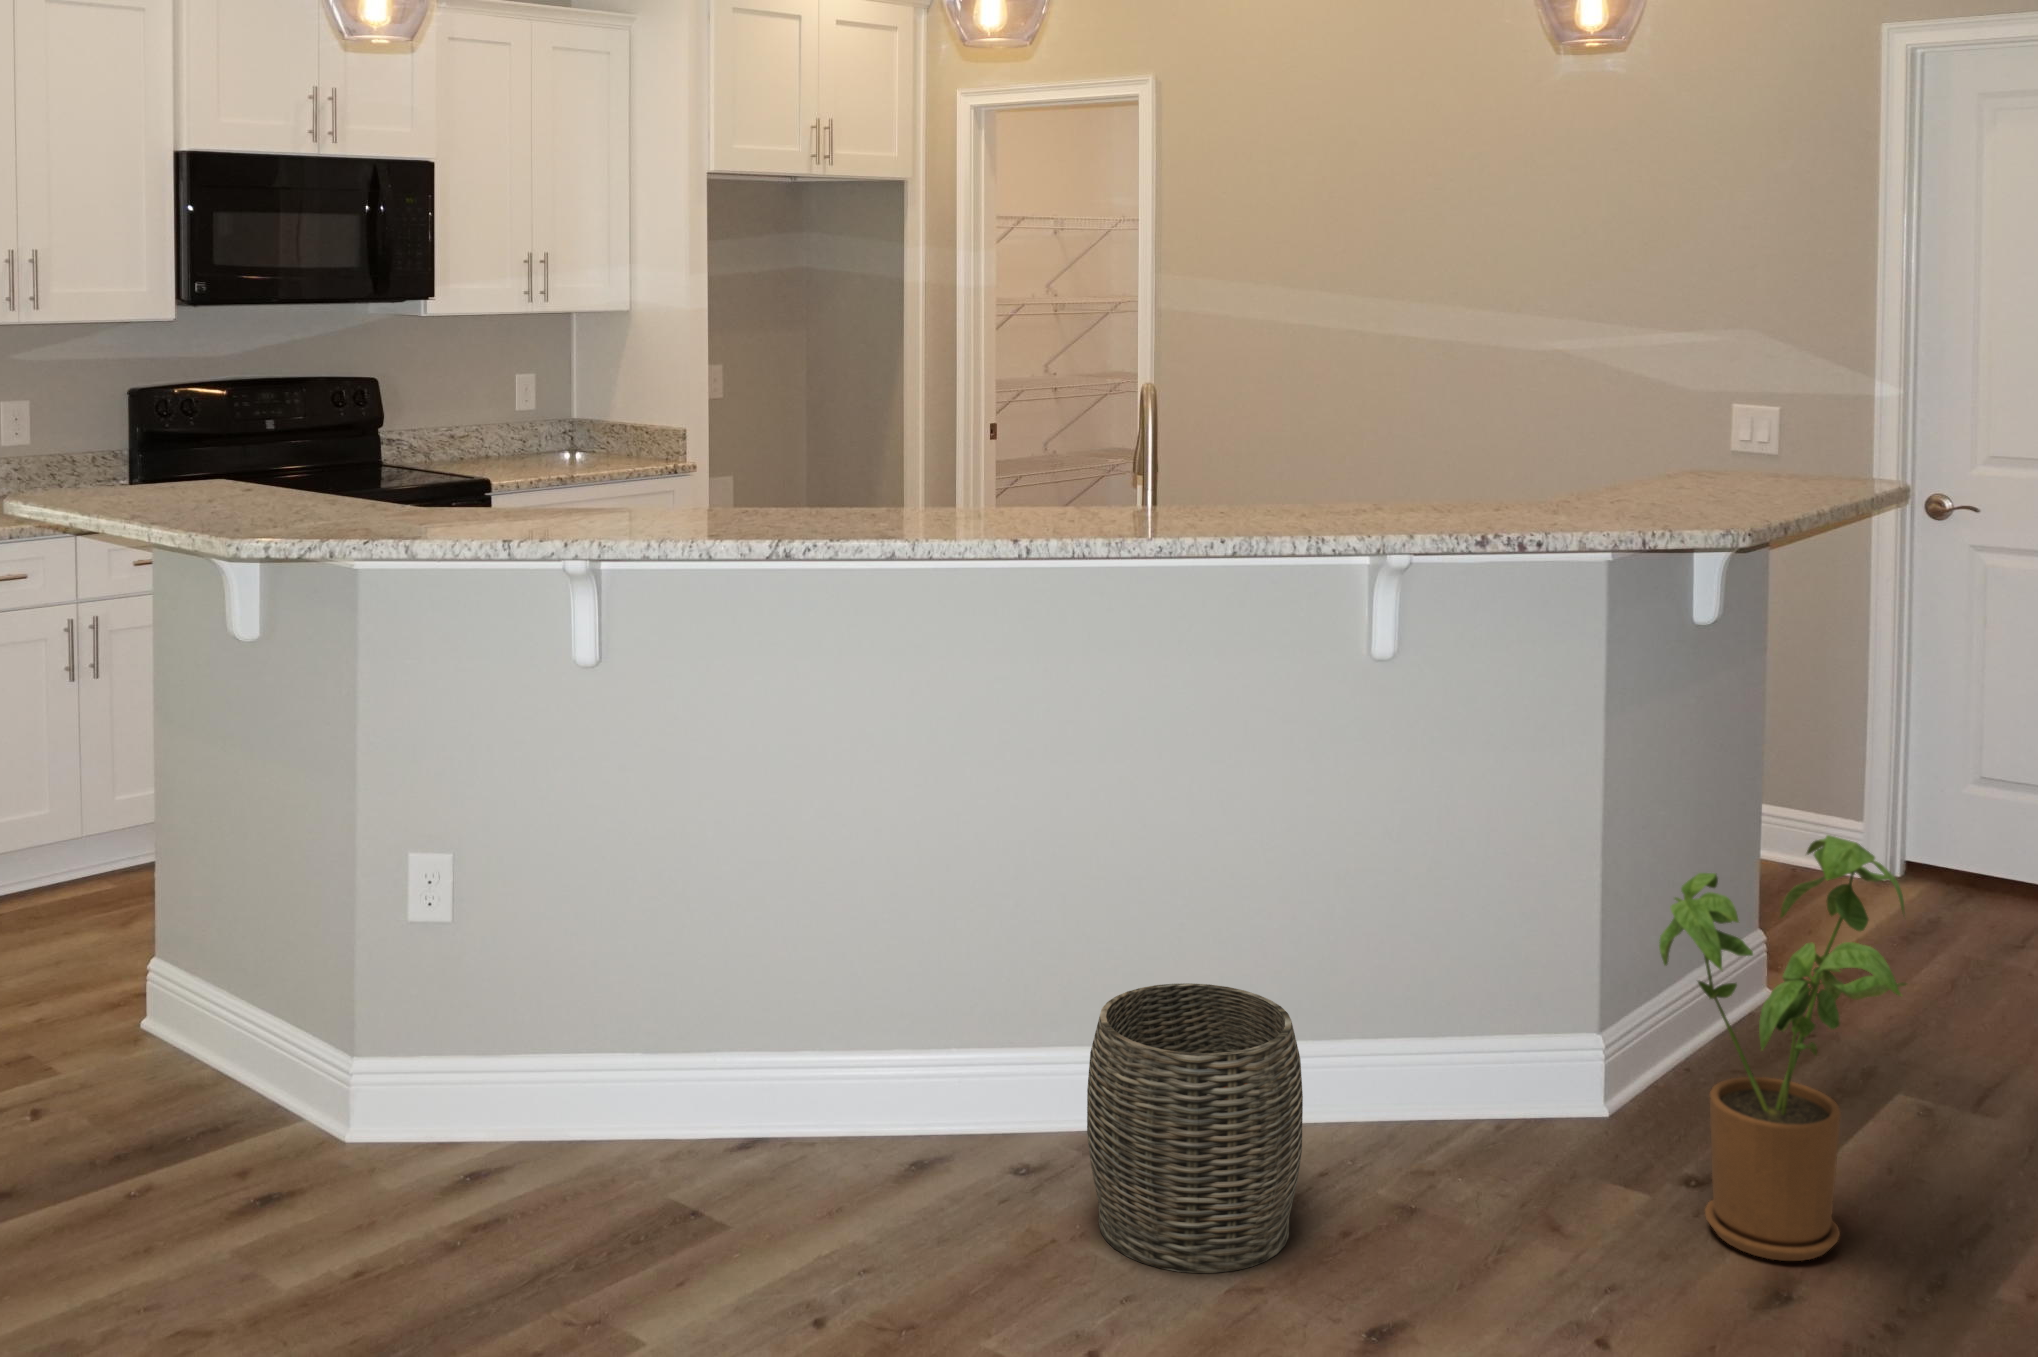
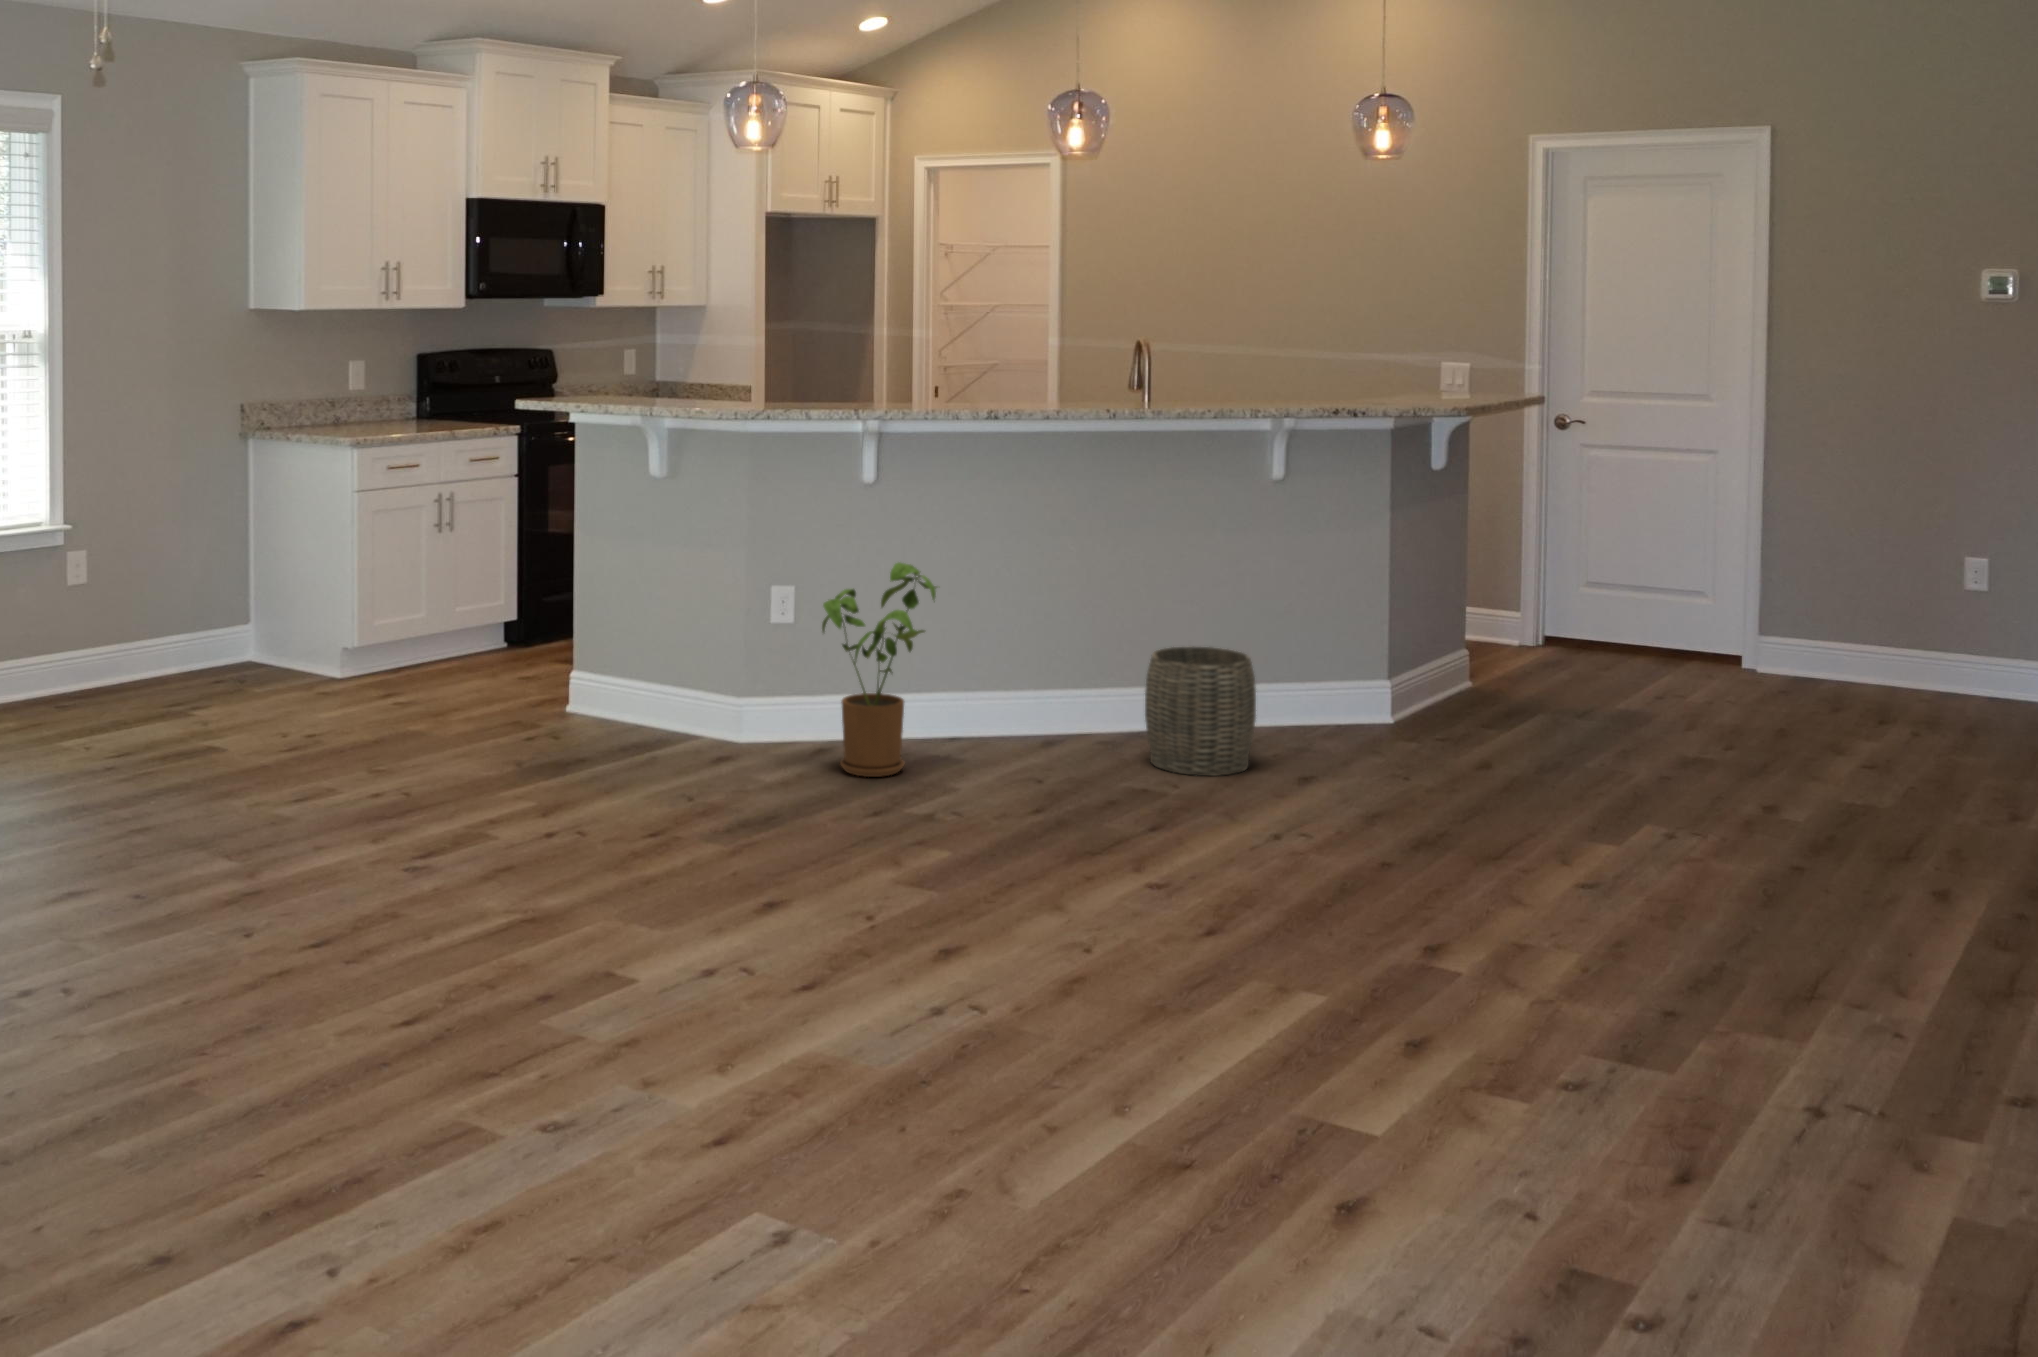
house plant: present [1659,835,1906,1261] -> present [822,562,937,777]

